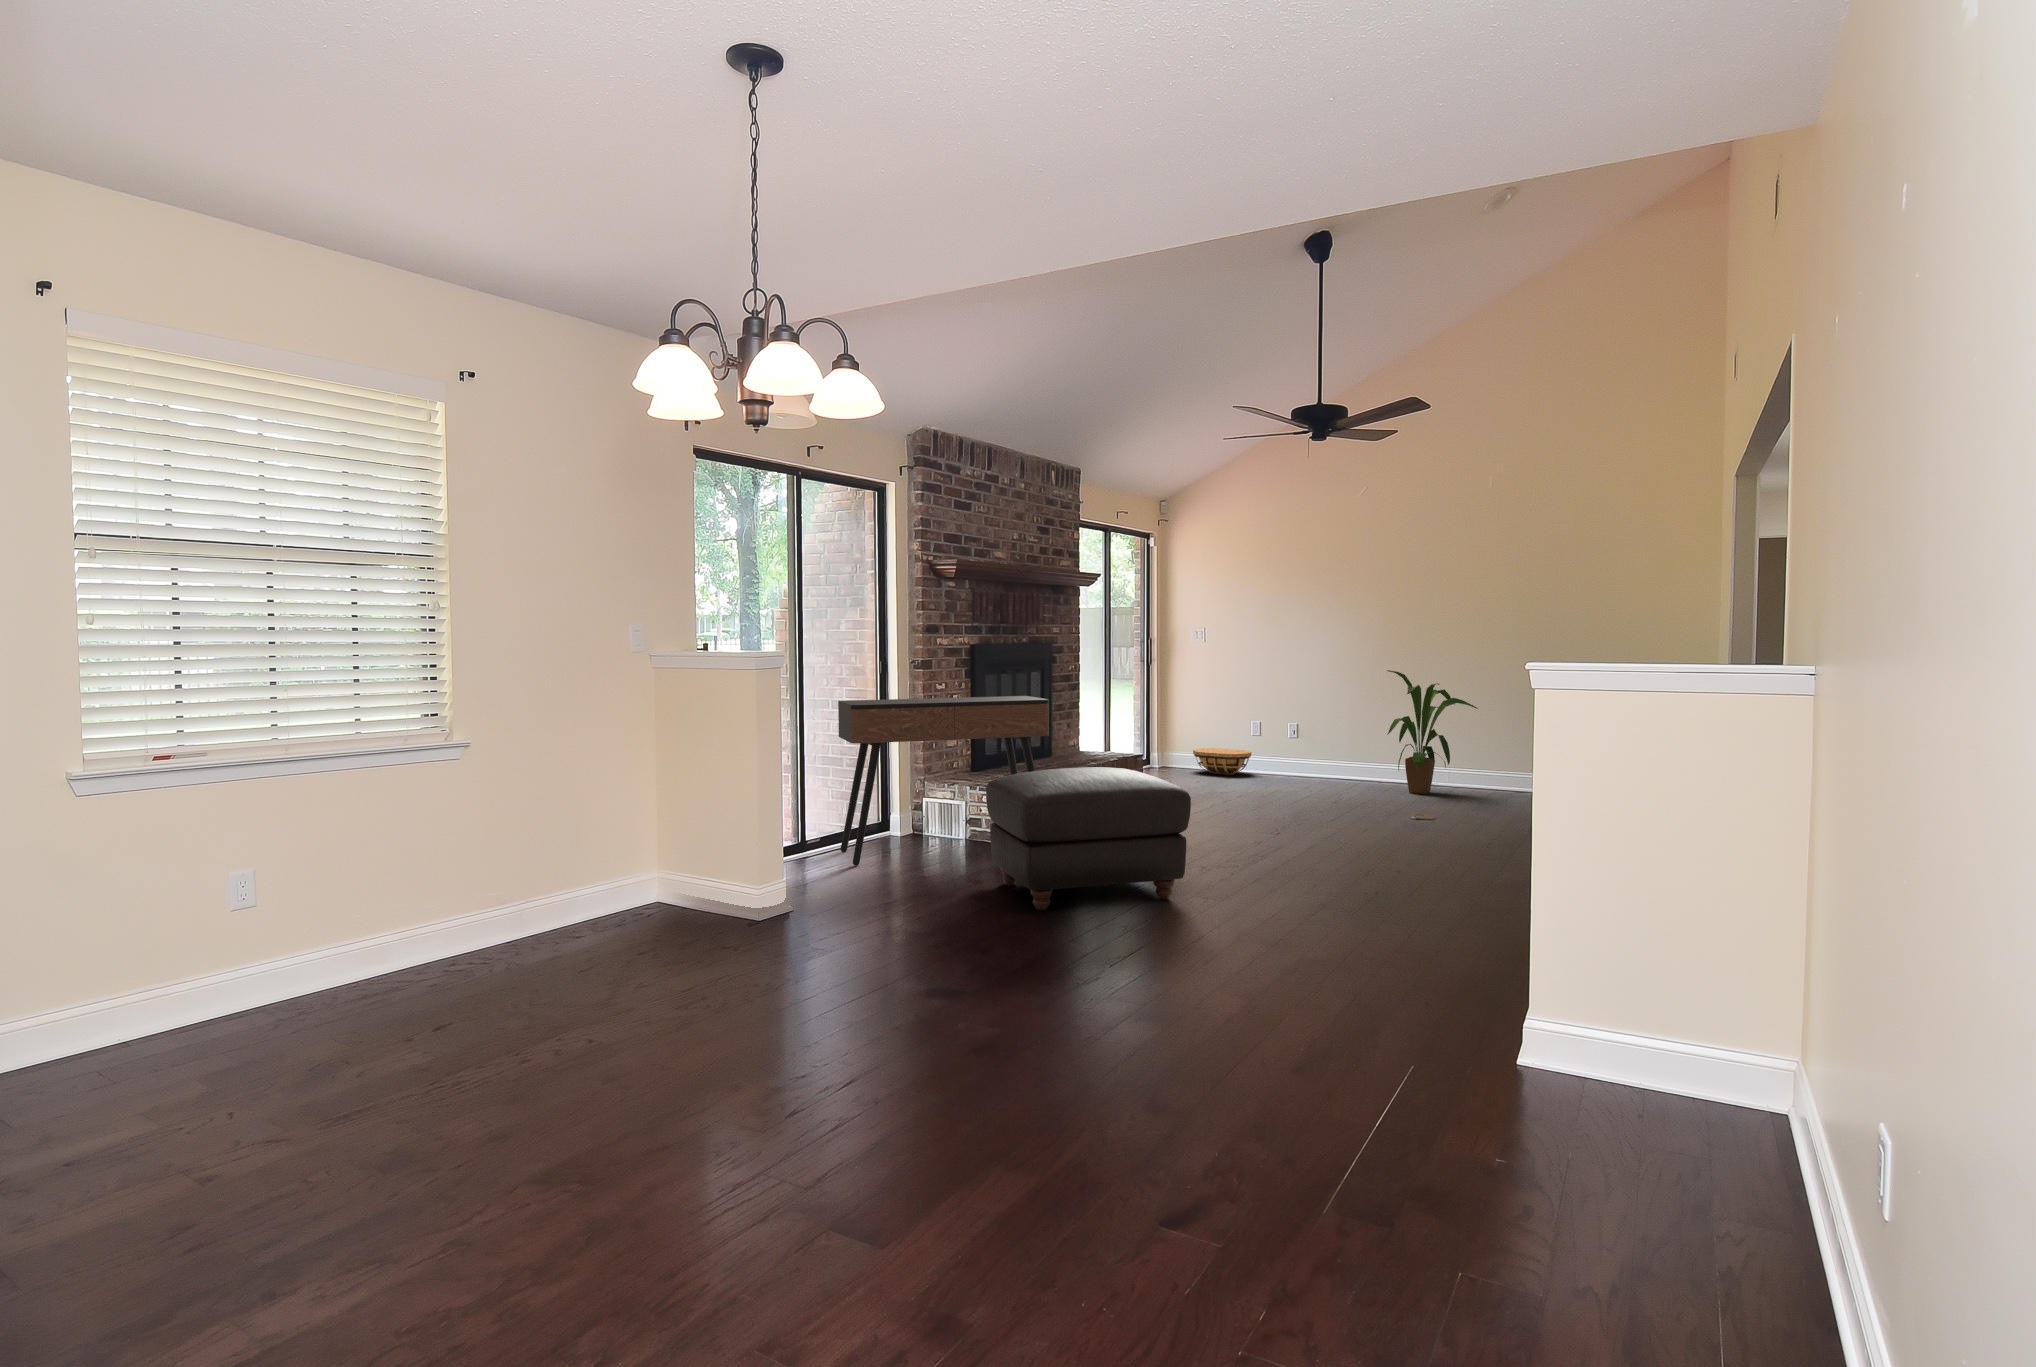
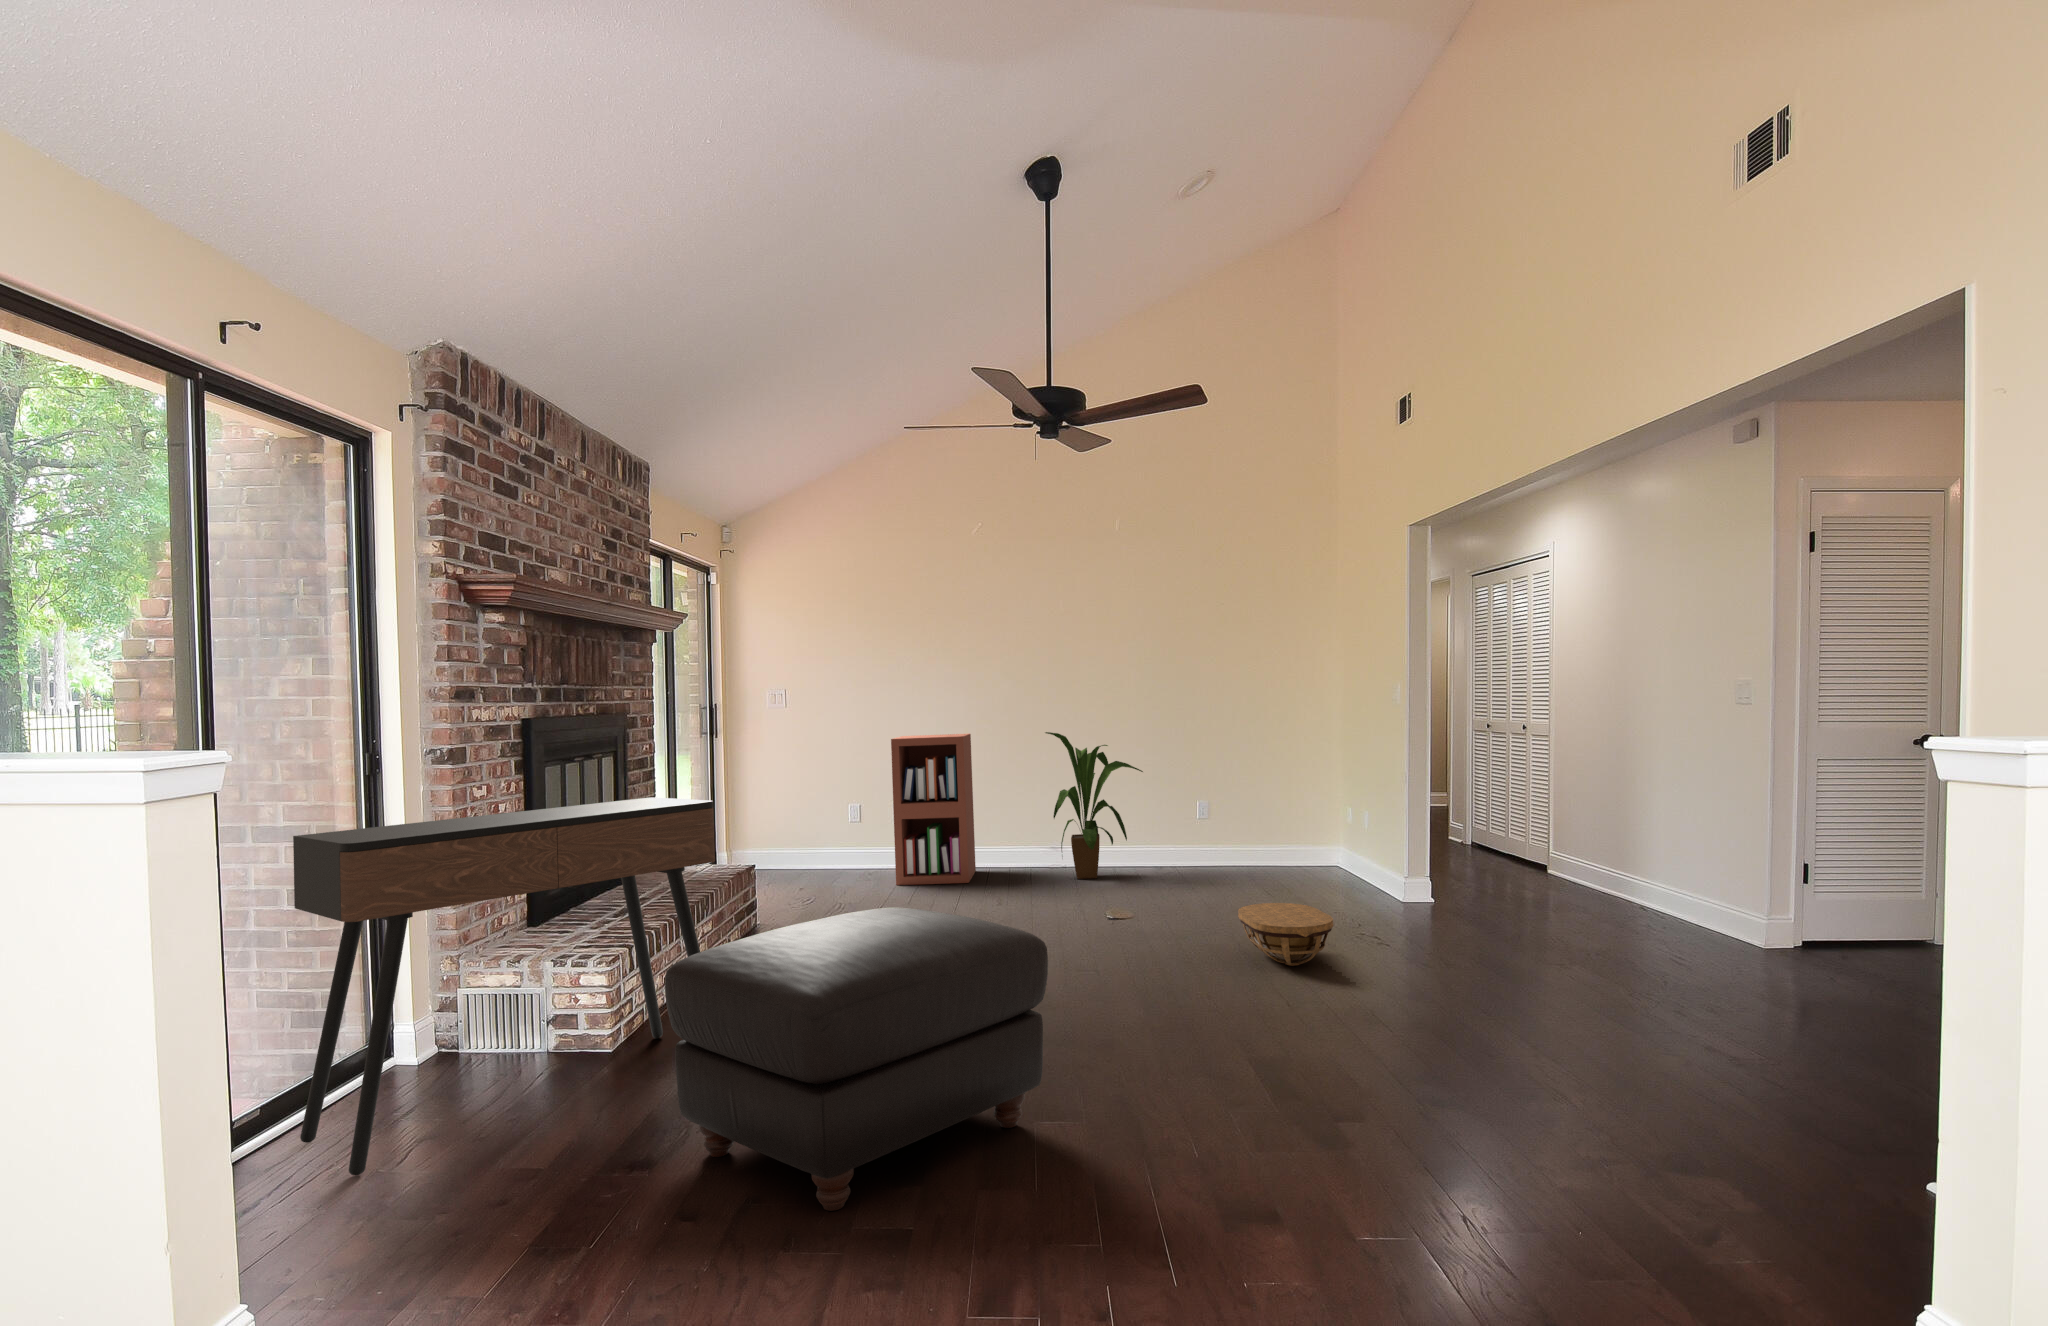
bookshelf: none [1263,668,1337,786] -> present [891,734,976,885]
basket: present [1193,748,1251,775] -> present [1238,903,1333,966]

